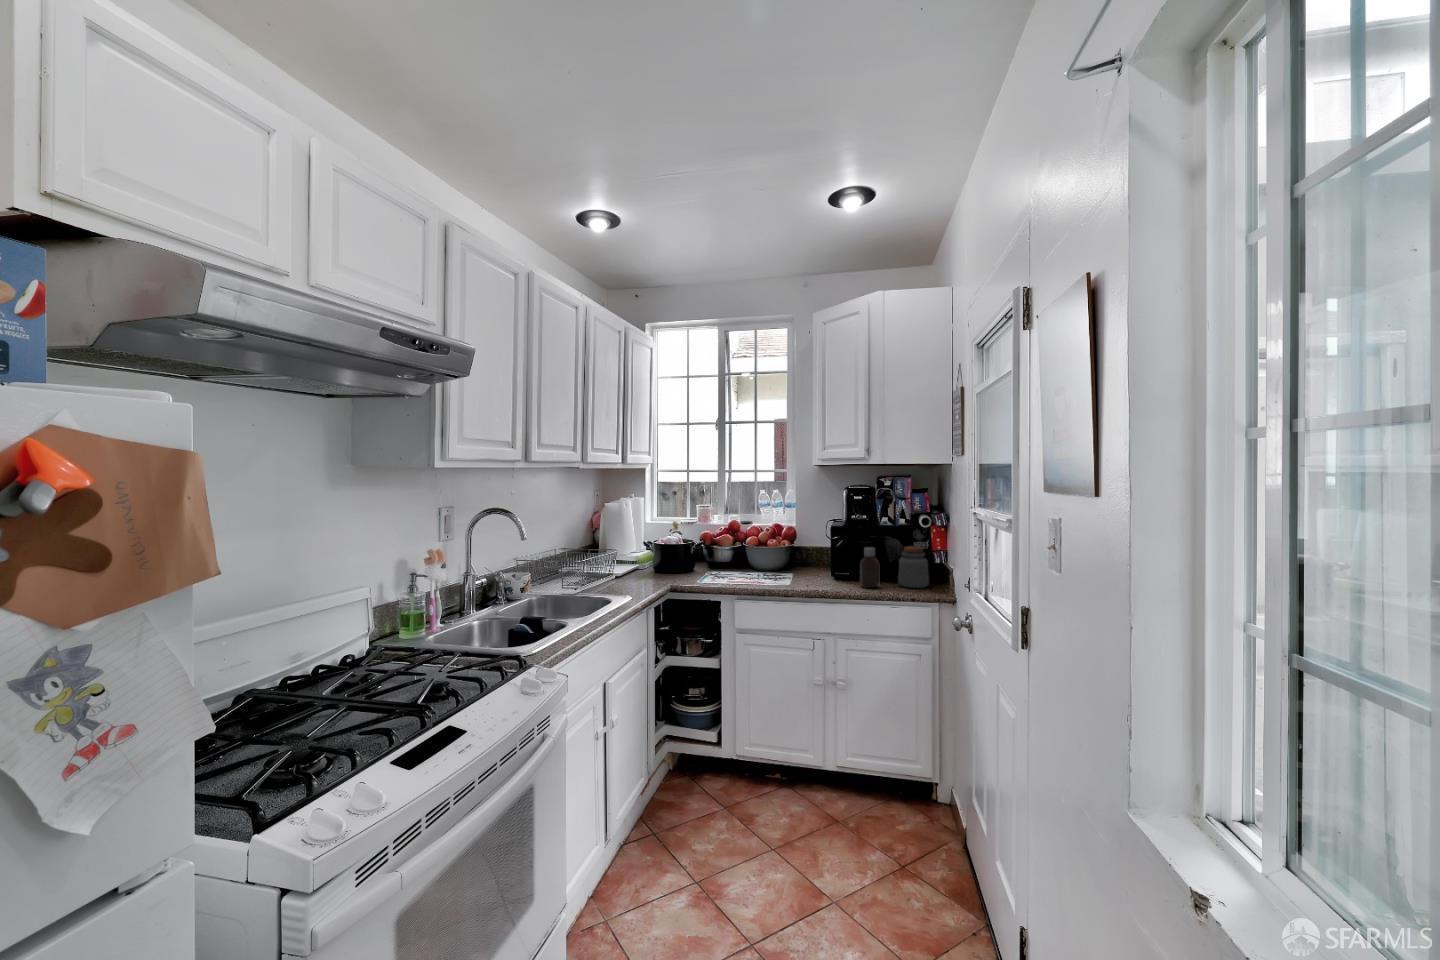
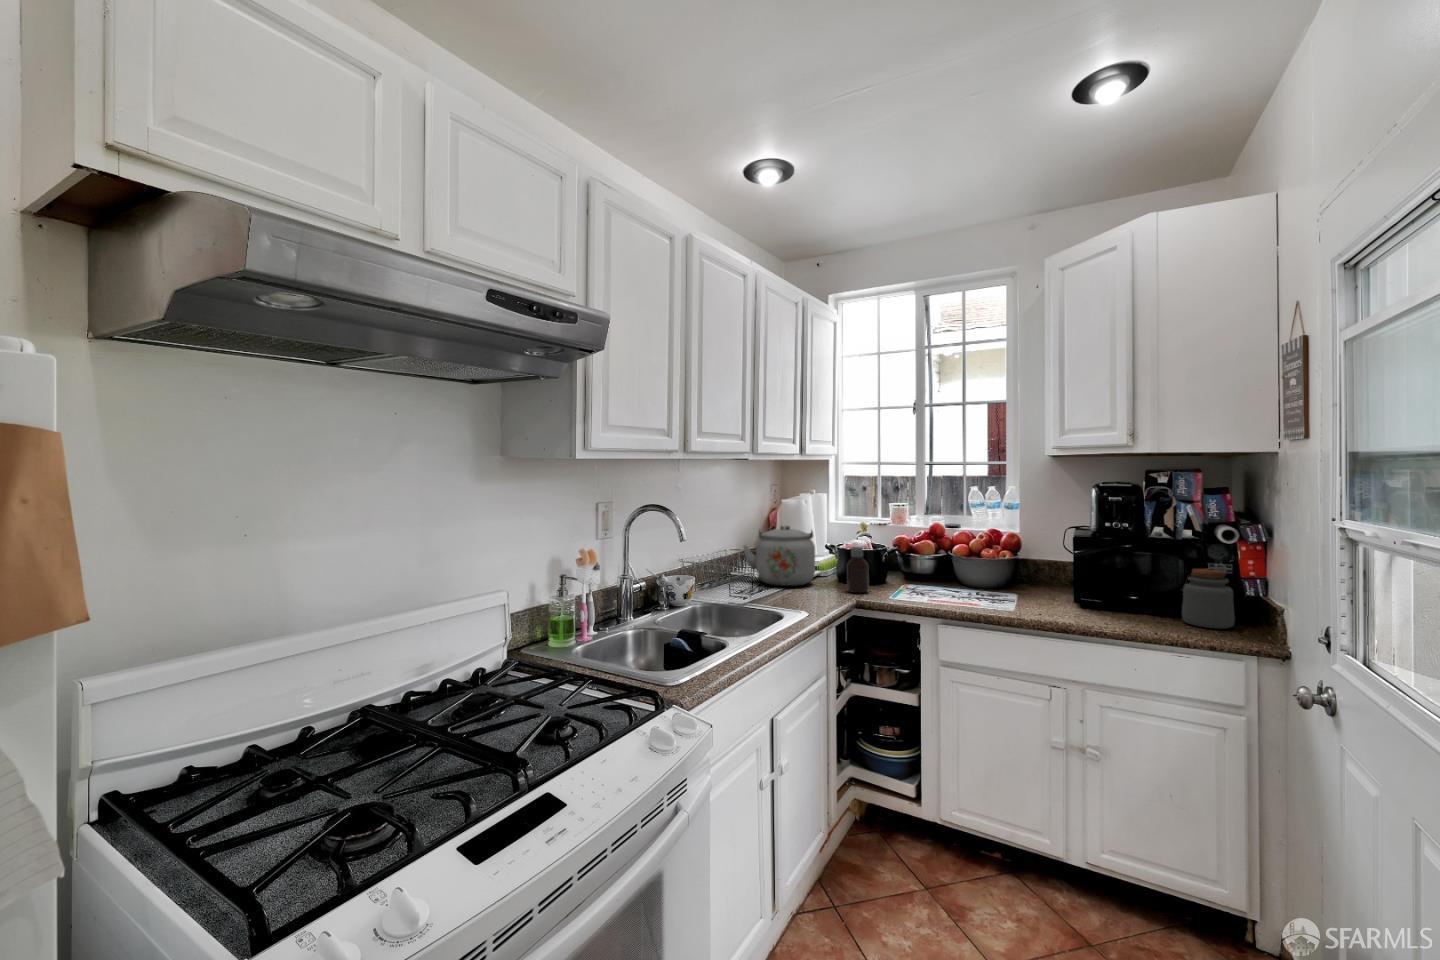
kettle: none [571,524,636,577] -> present [743,525,815,586]
bottle: present [860,547,879,588] -> present [847,547,869,593]

